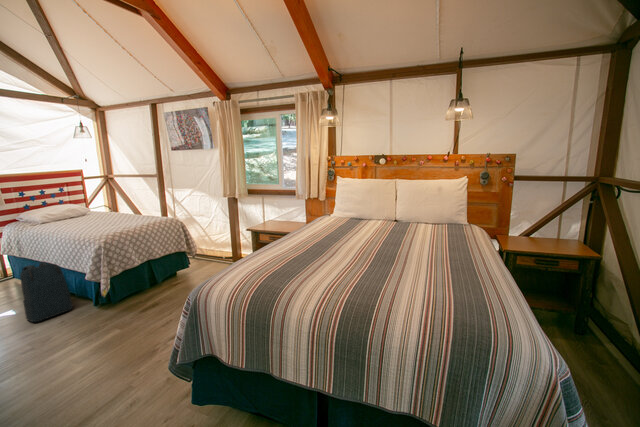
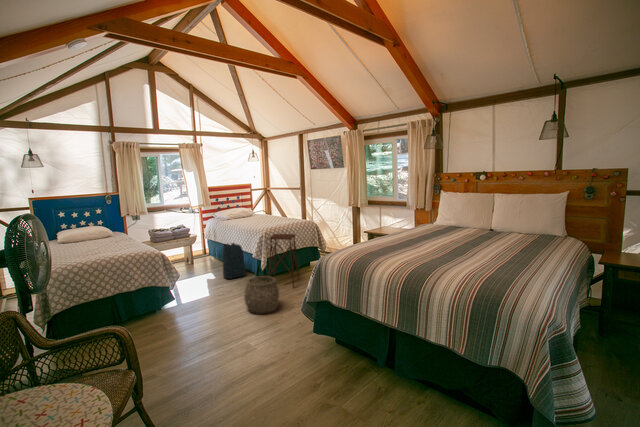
side table: none [107,240,165,326] -> present [268,234,299,288]
woven basket: none [55,319,129,393] -> present [244,276,279,314]

